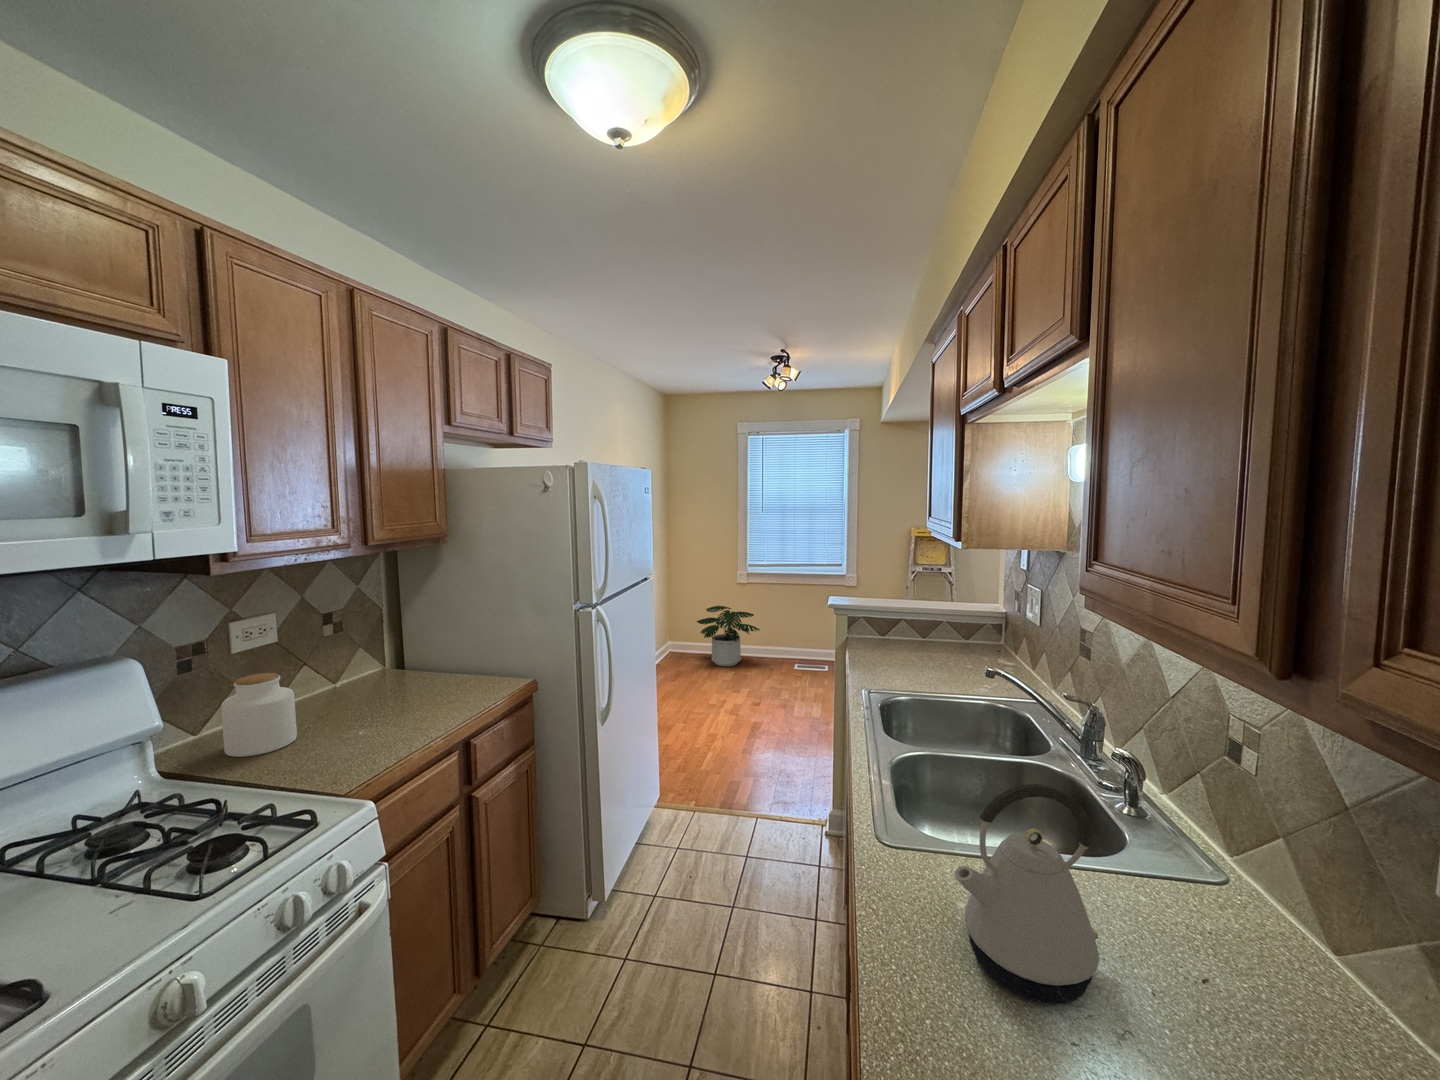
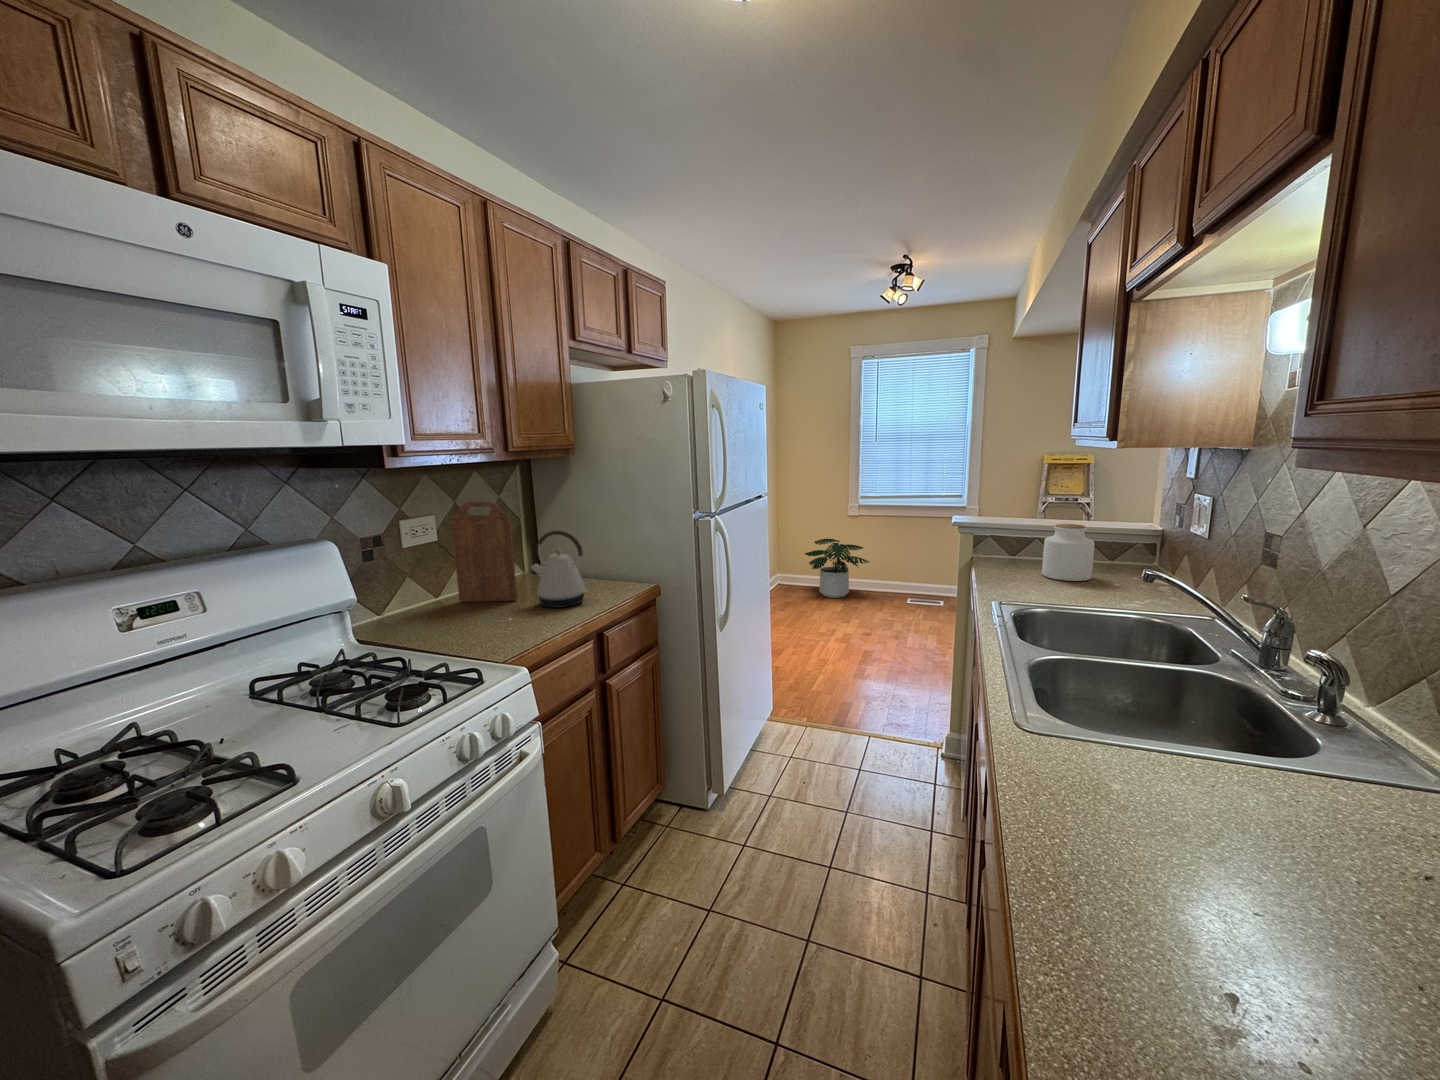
cutting board: none [293,597,371,711] -> present [451,501,517,602]
jar: present [221,673,297,757] -> present [1042,524,1094,581]
kettle: present [955,784,1099,1003] -> present [531,530,589,608]

